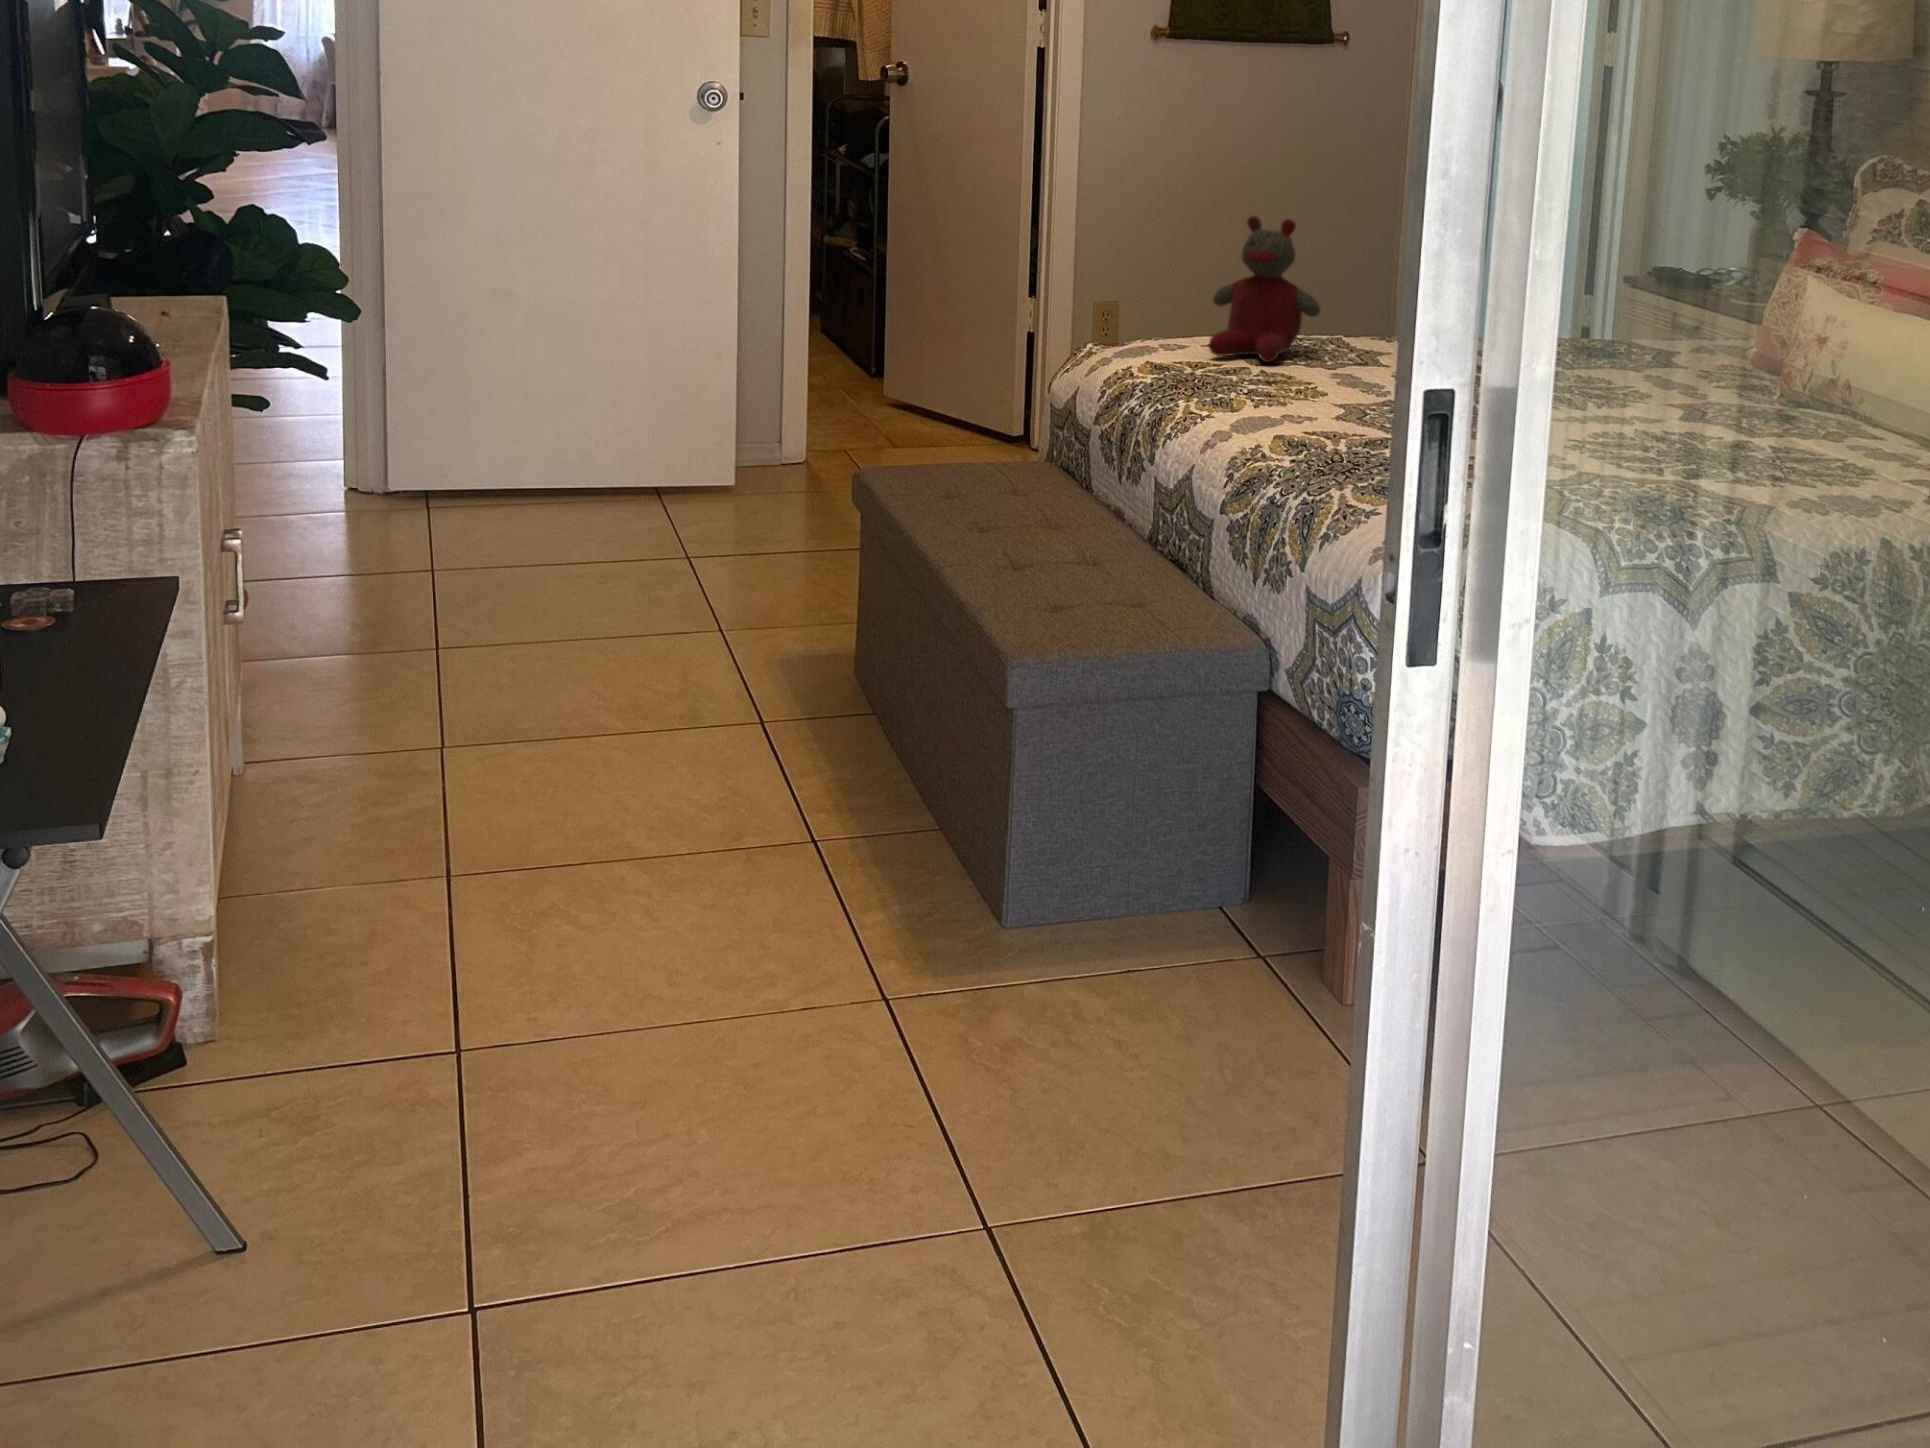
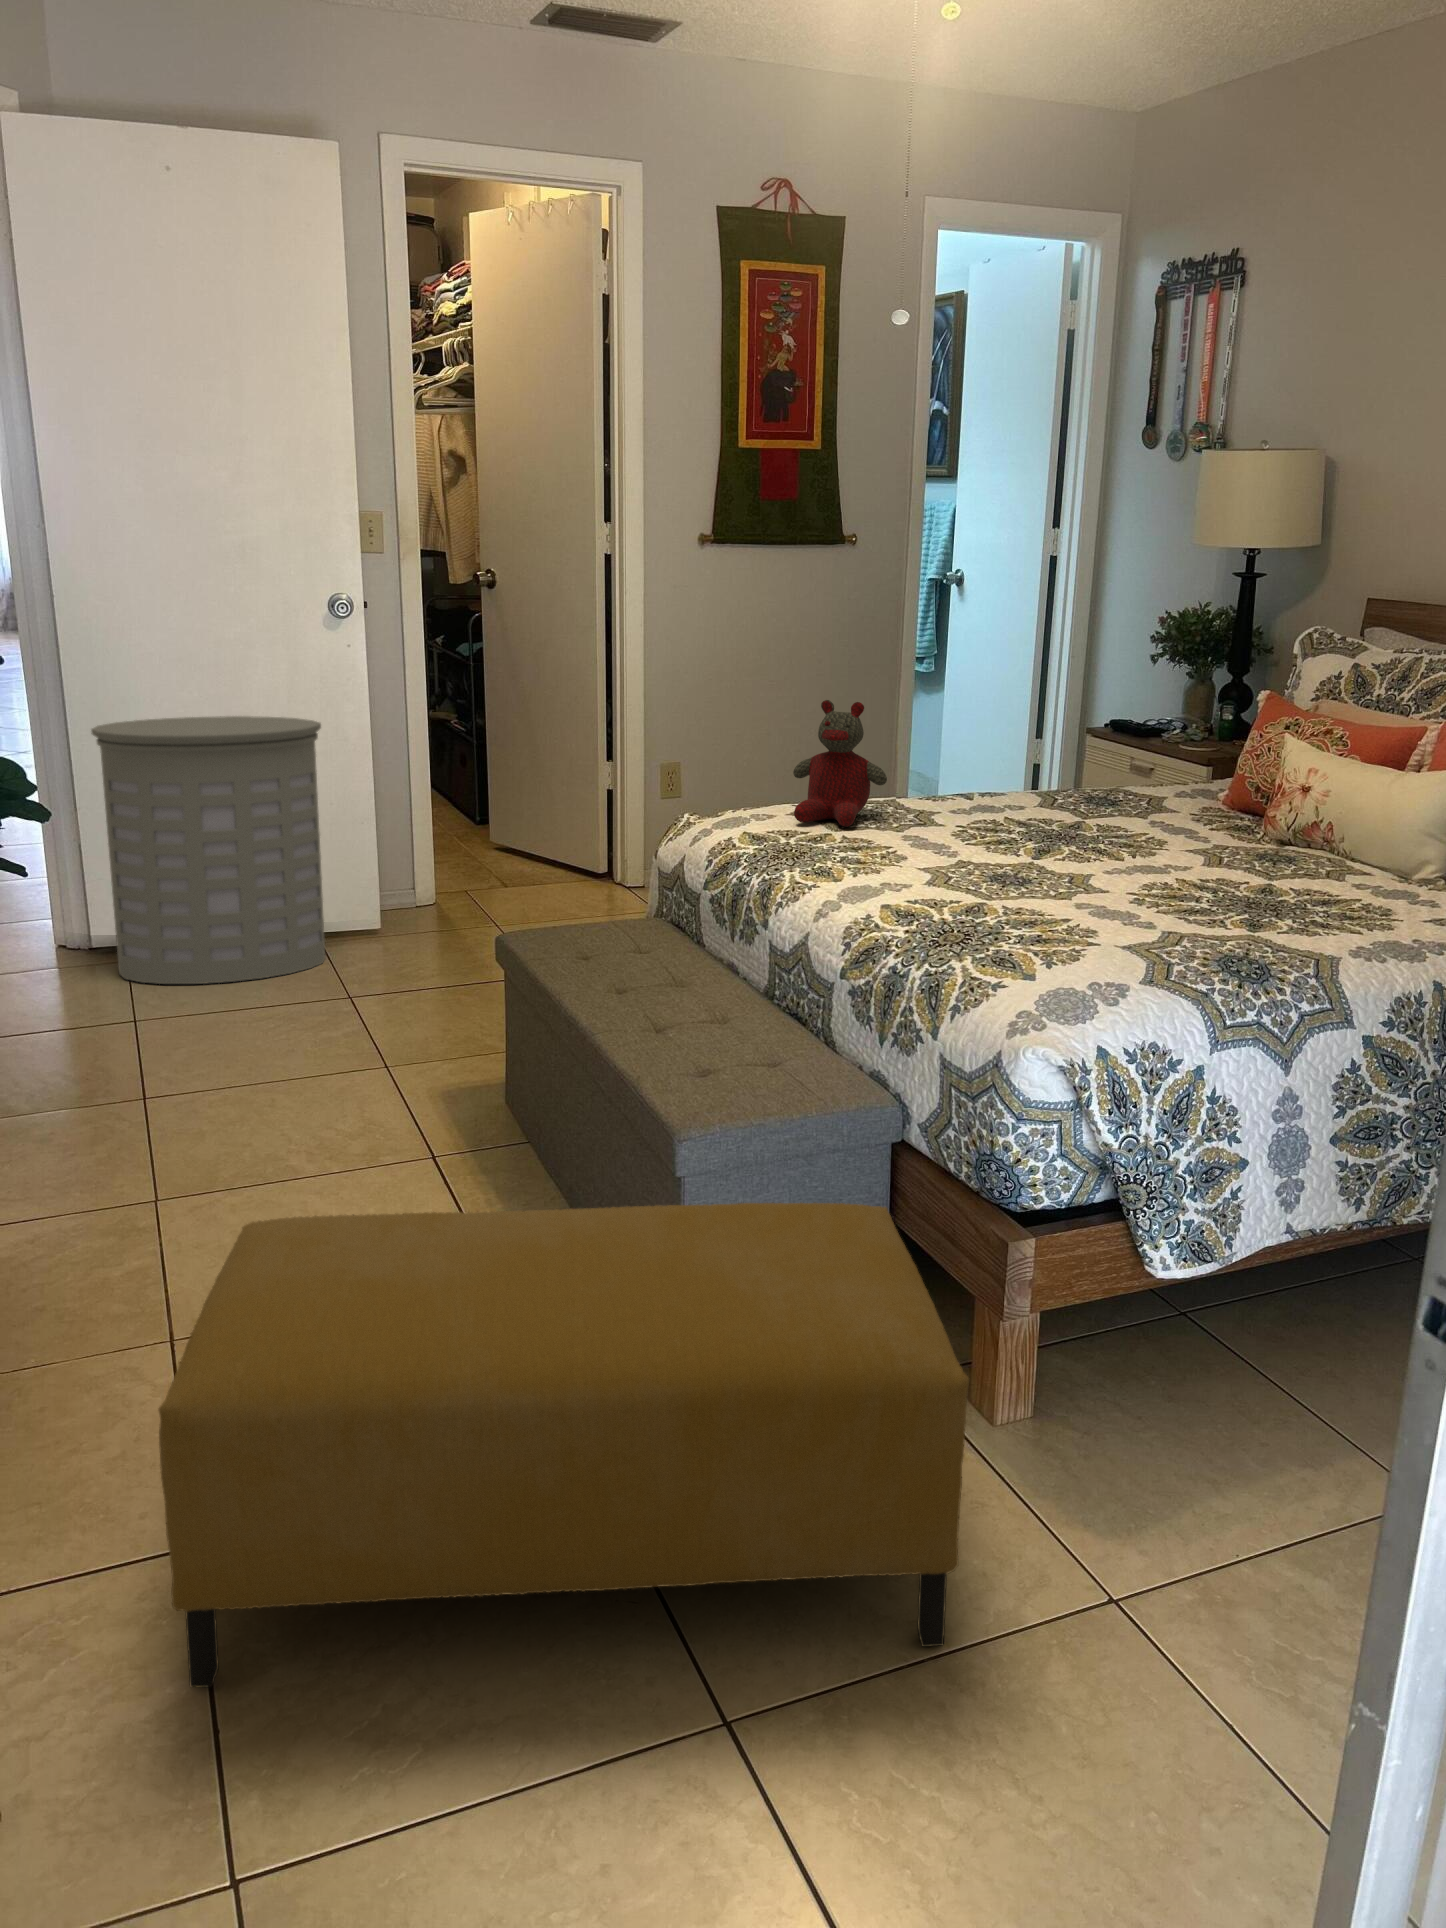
laundry hamper: none [413,220,679,534] -> present [91,716,325,984]
ottoman: none [433,708,1263,1182] -> present [159,1203,970,1687]

